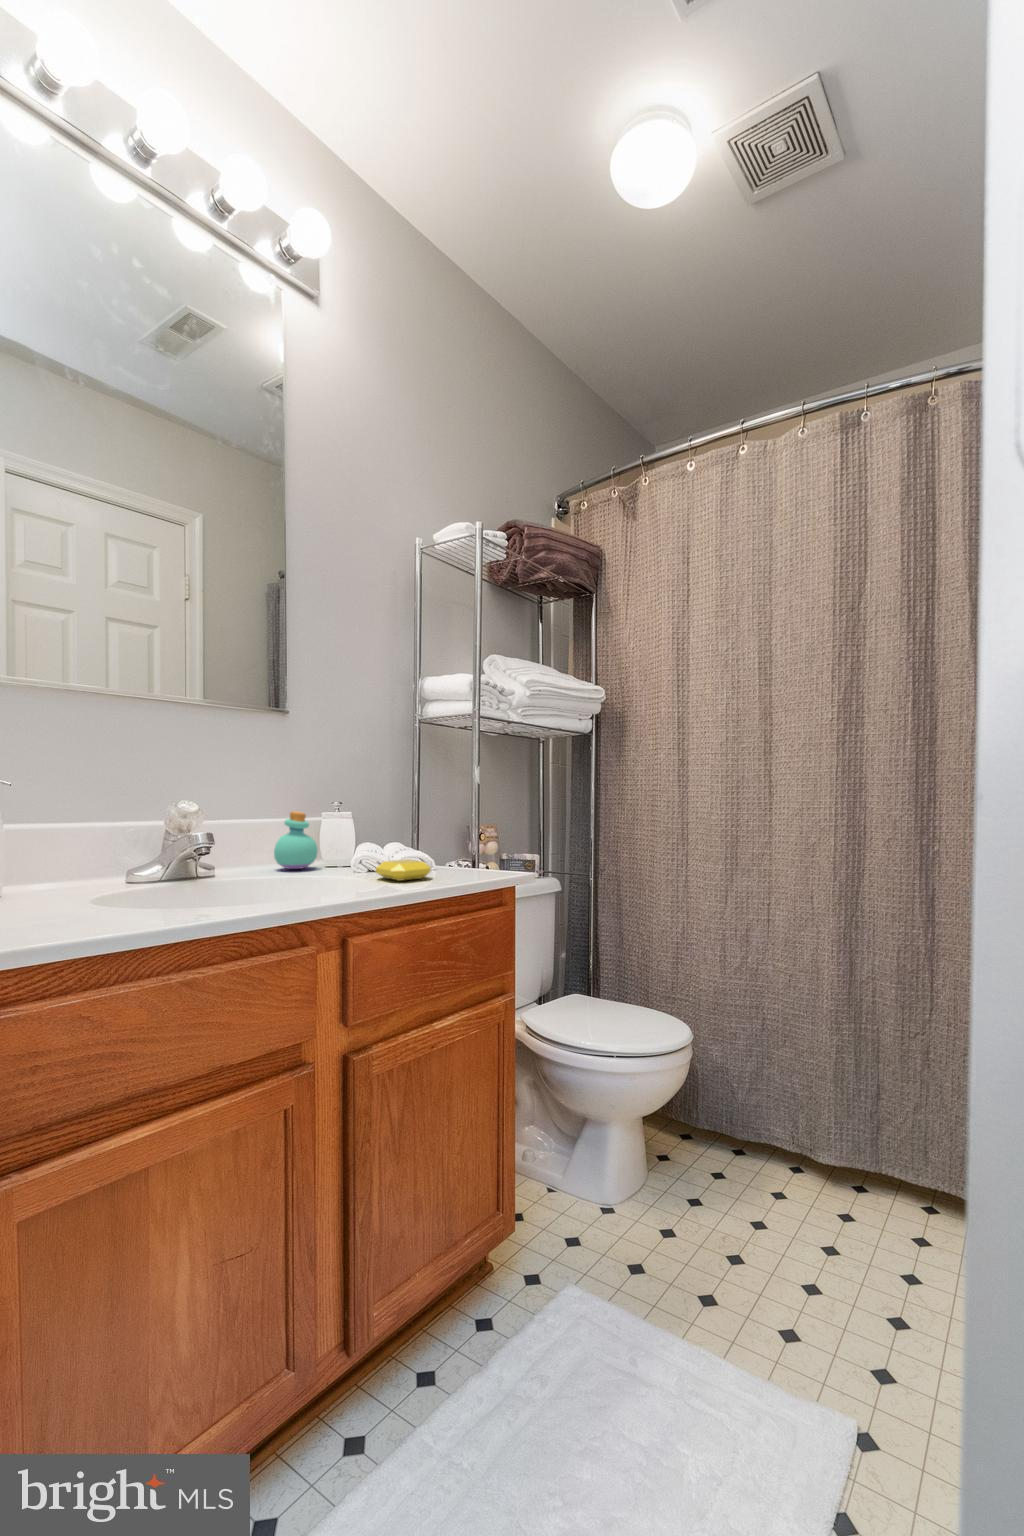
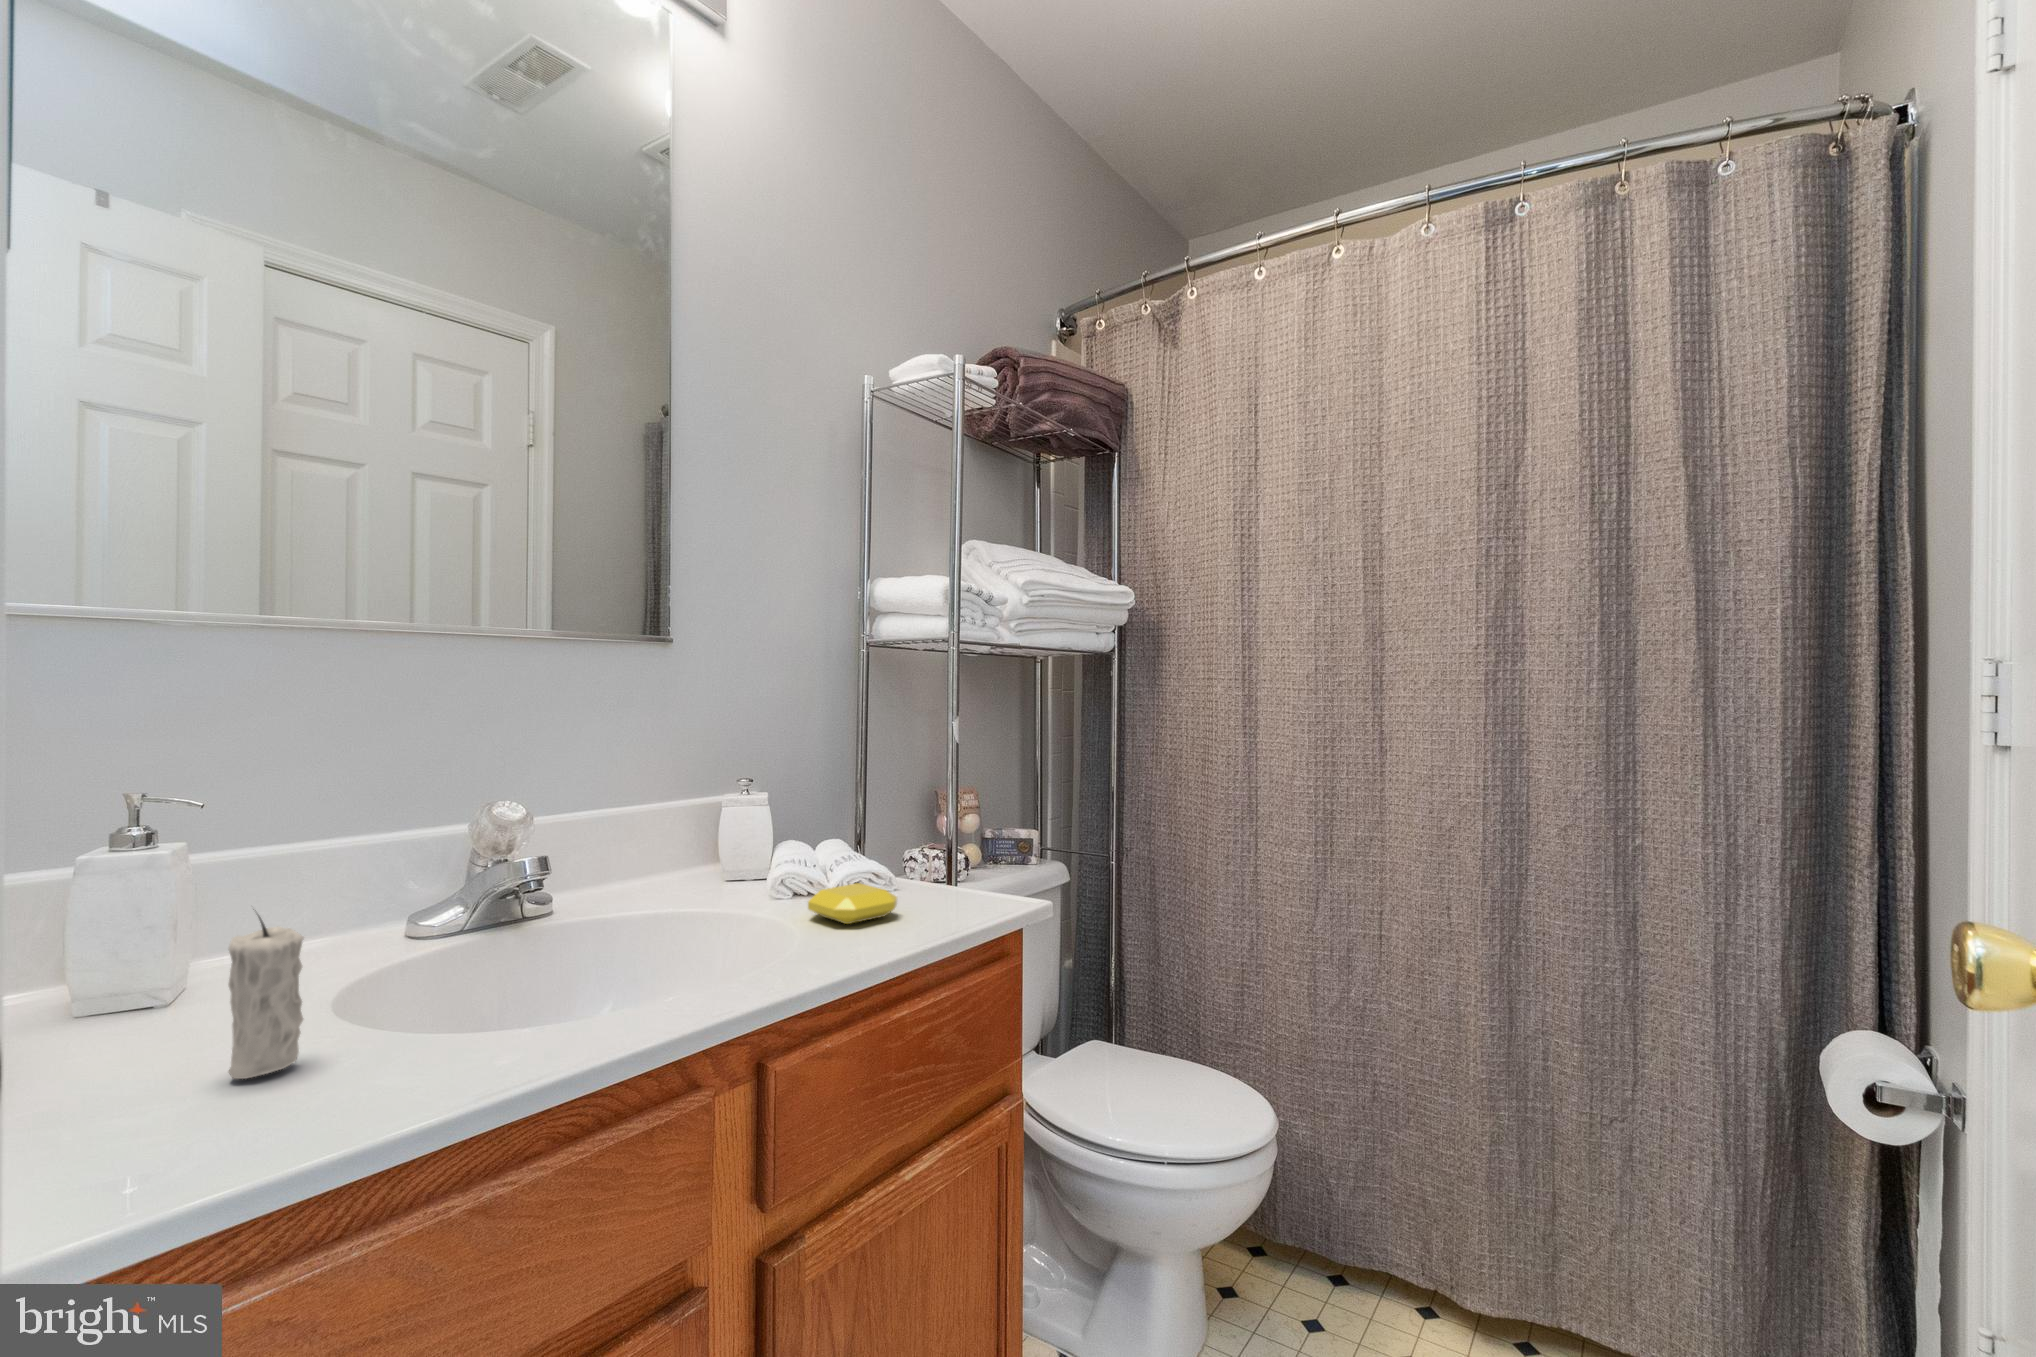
perfume bottle: present [274,811,318,869] -> none [639,802,711,896]
candle: none [55,833,94,926] -> present [228,915,304,1079]

